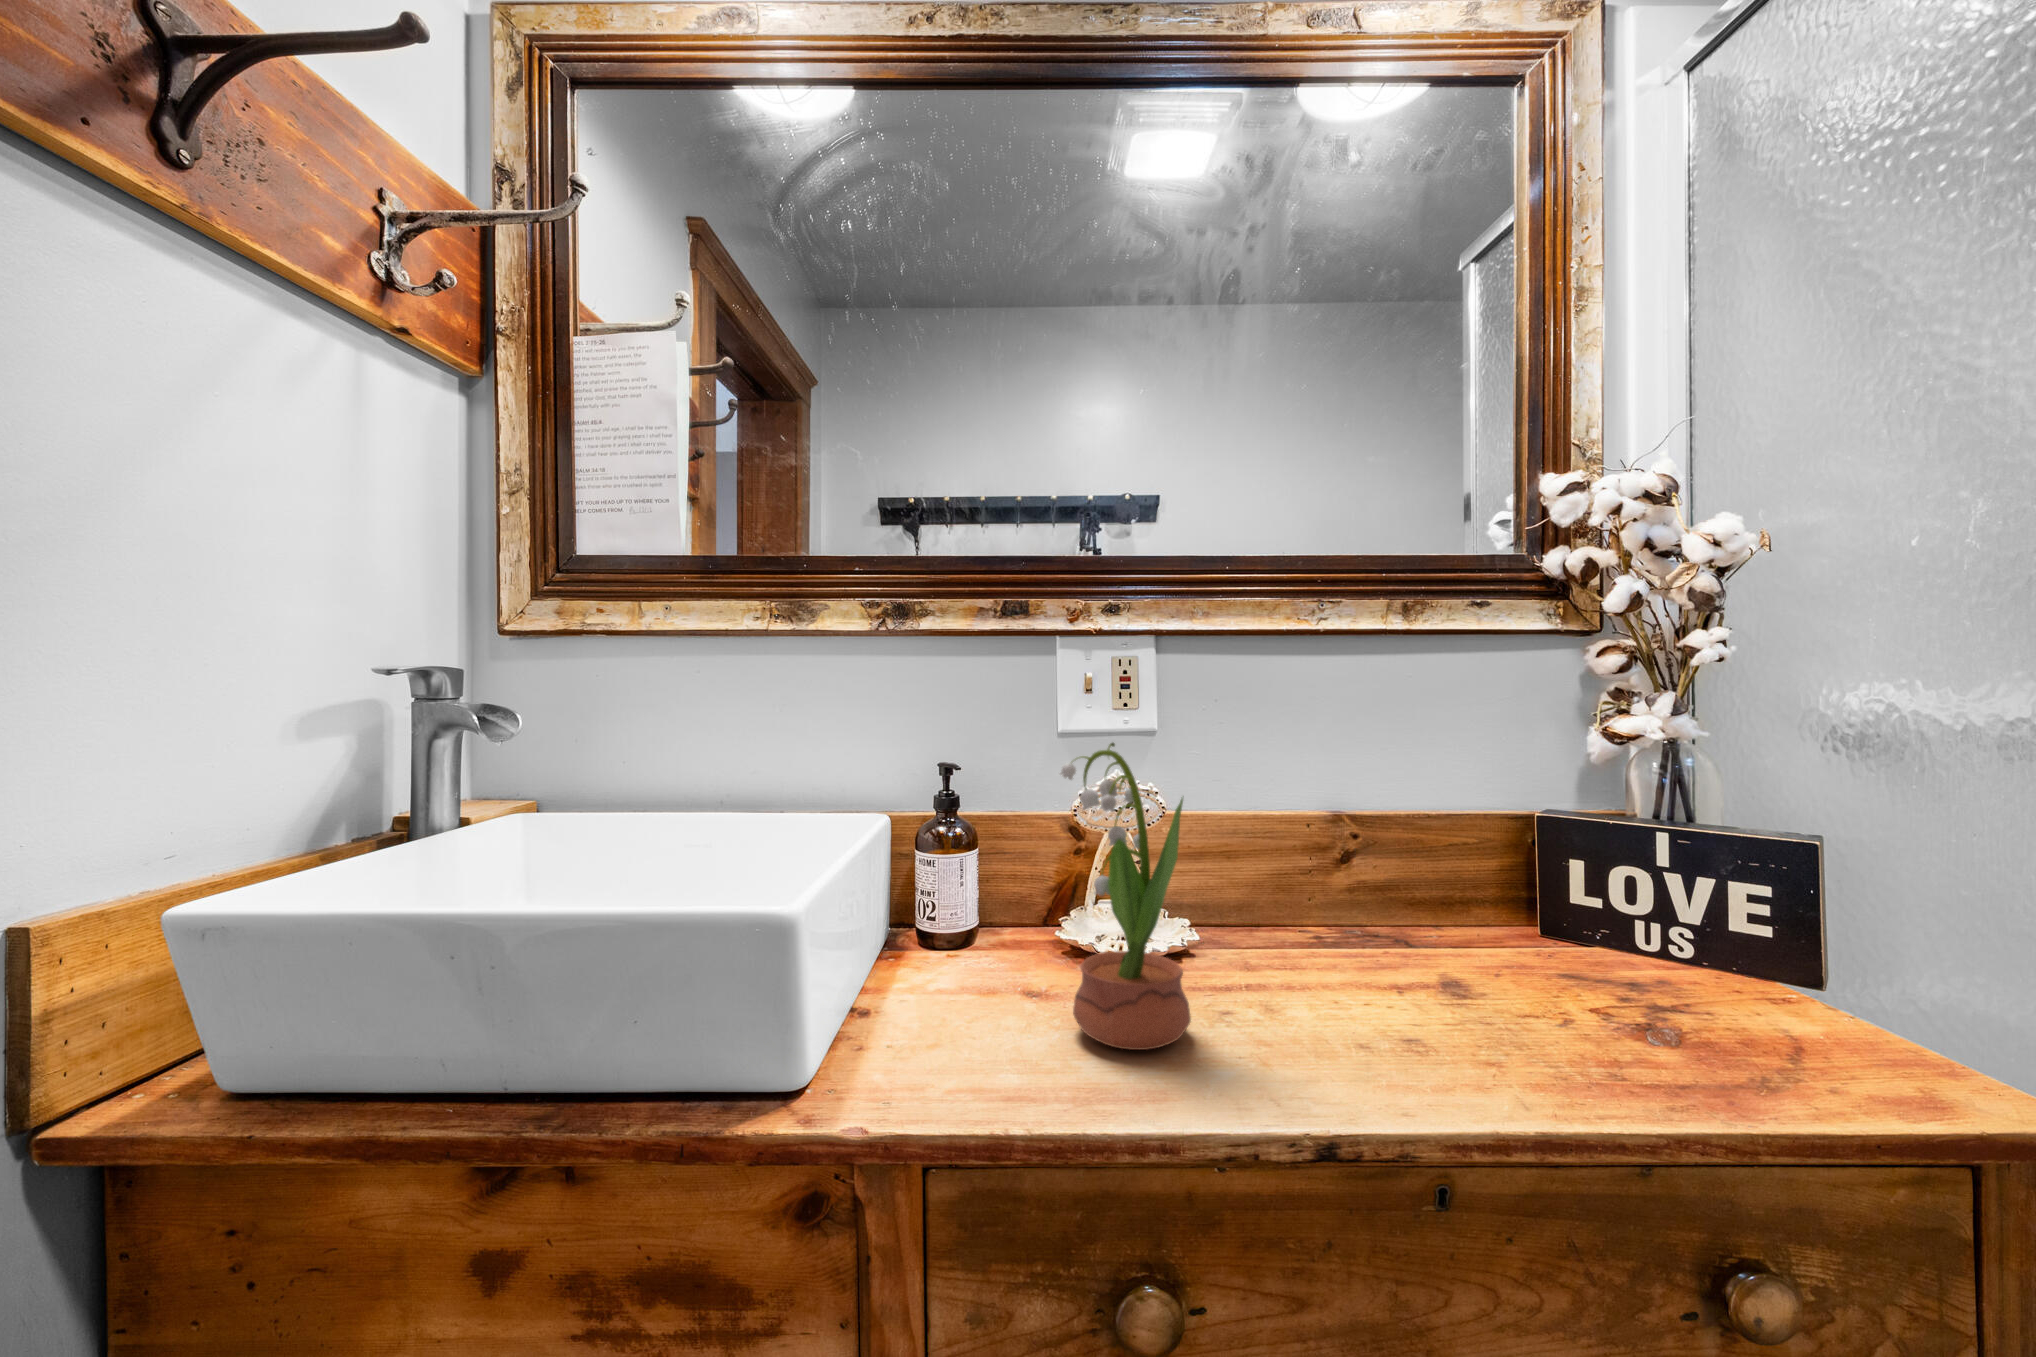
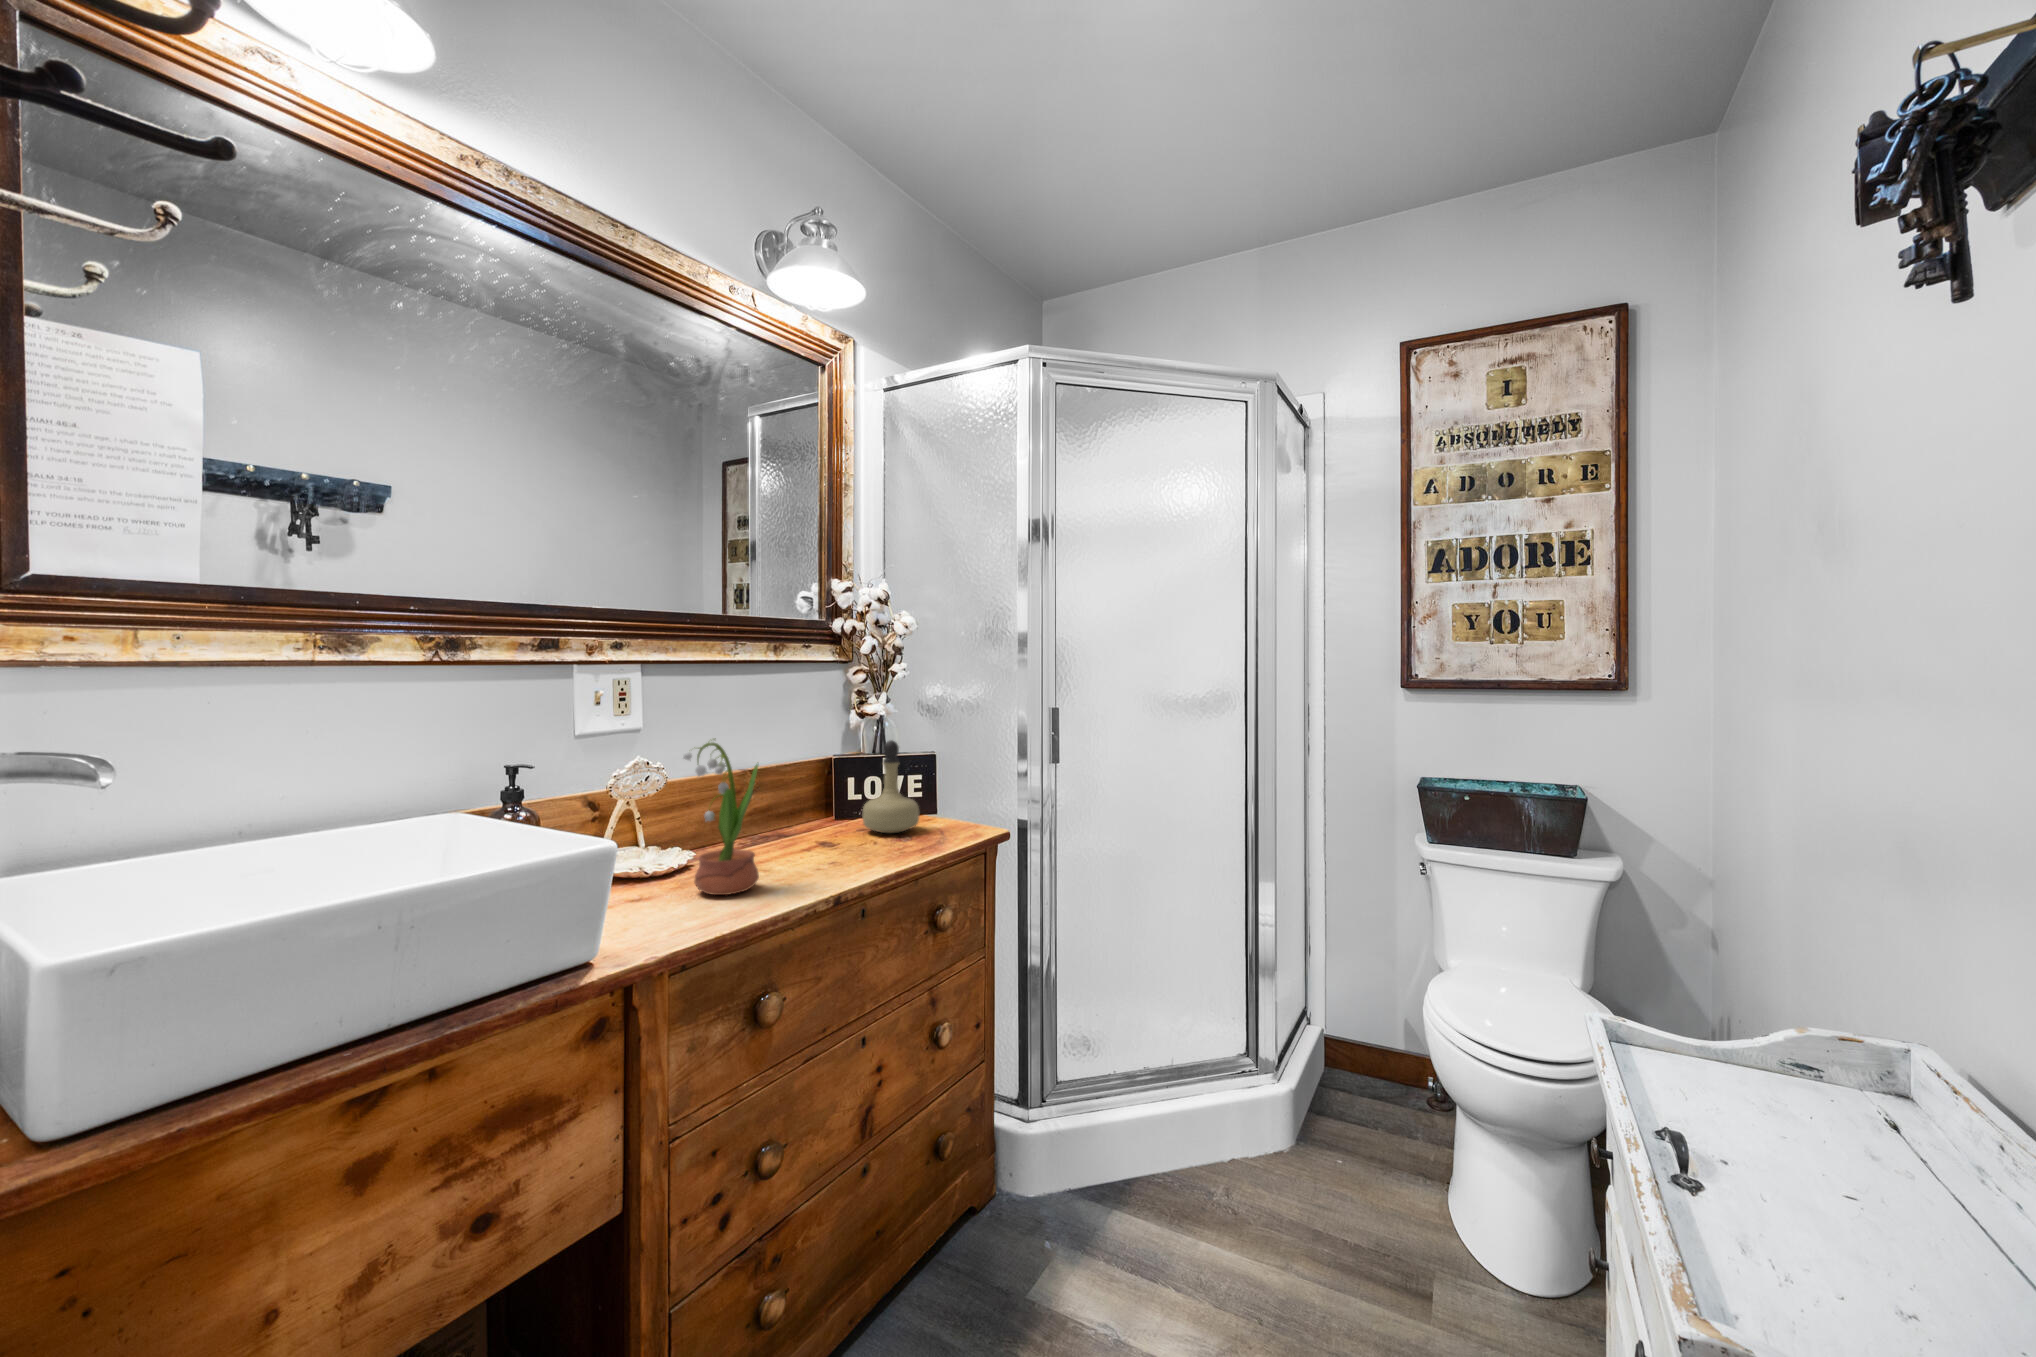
perfume bottle: none [1561,789,1725,1009] -> present [863,740,919,833]

